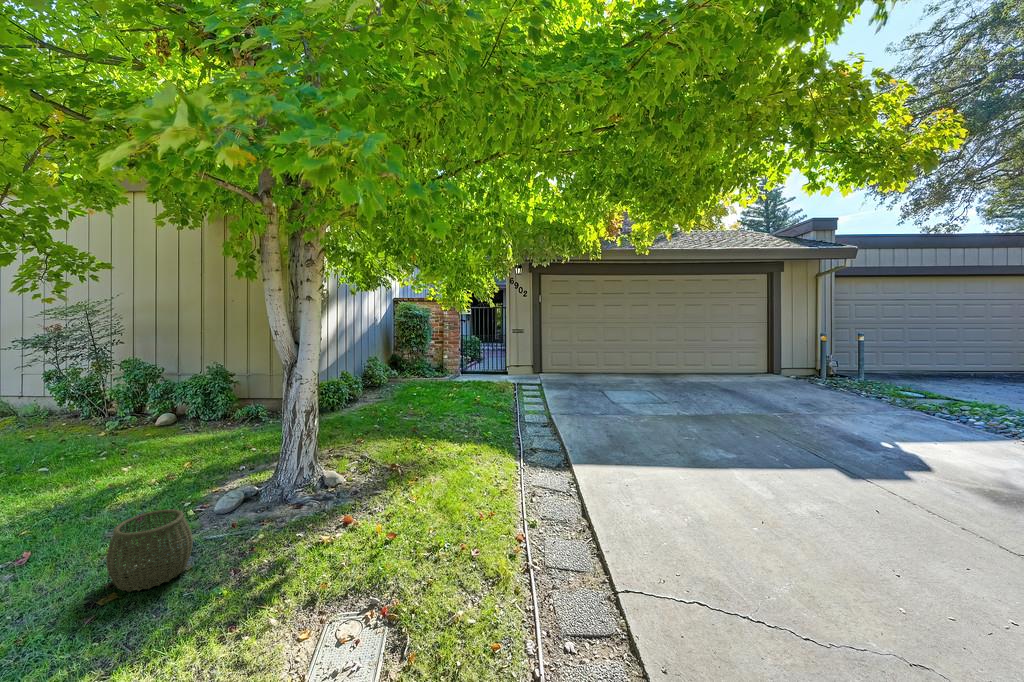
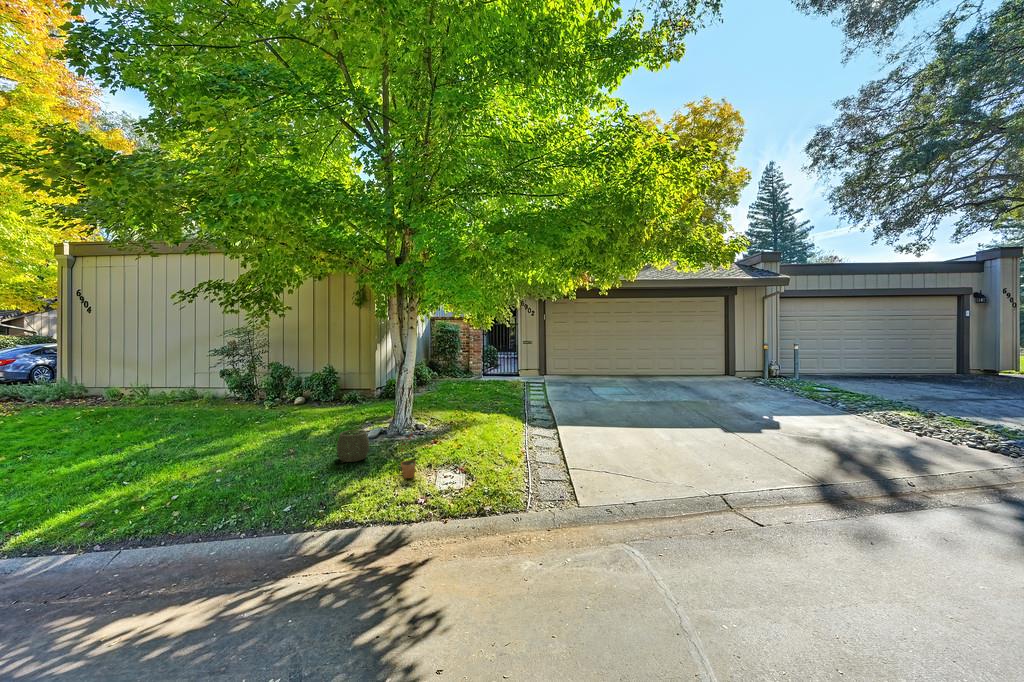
potted plant: none [220,533,268,652] -> present [401,432,416,478]

